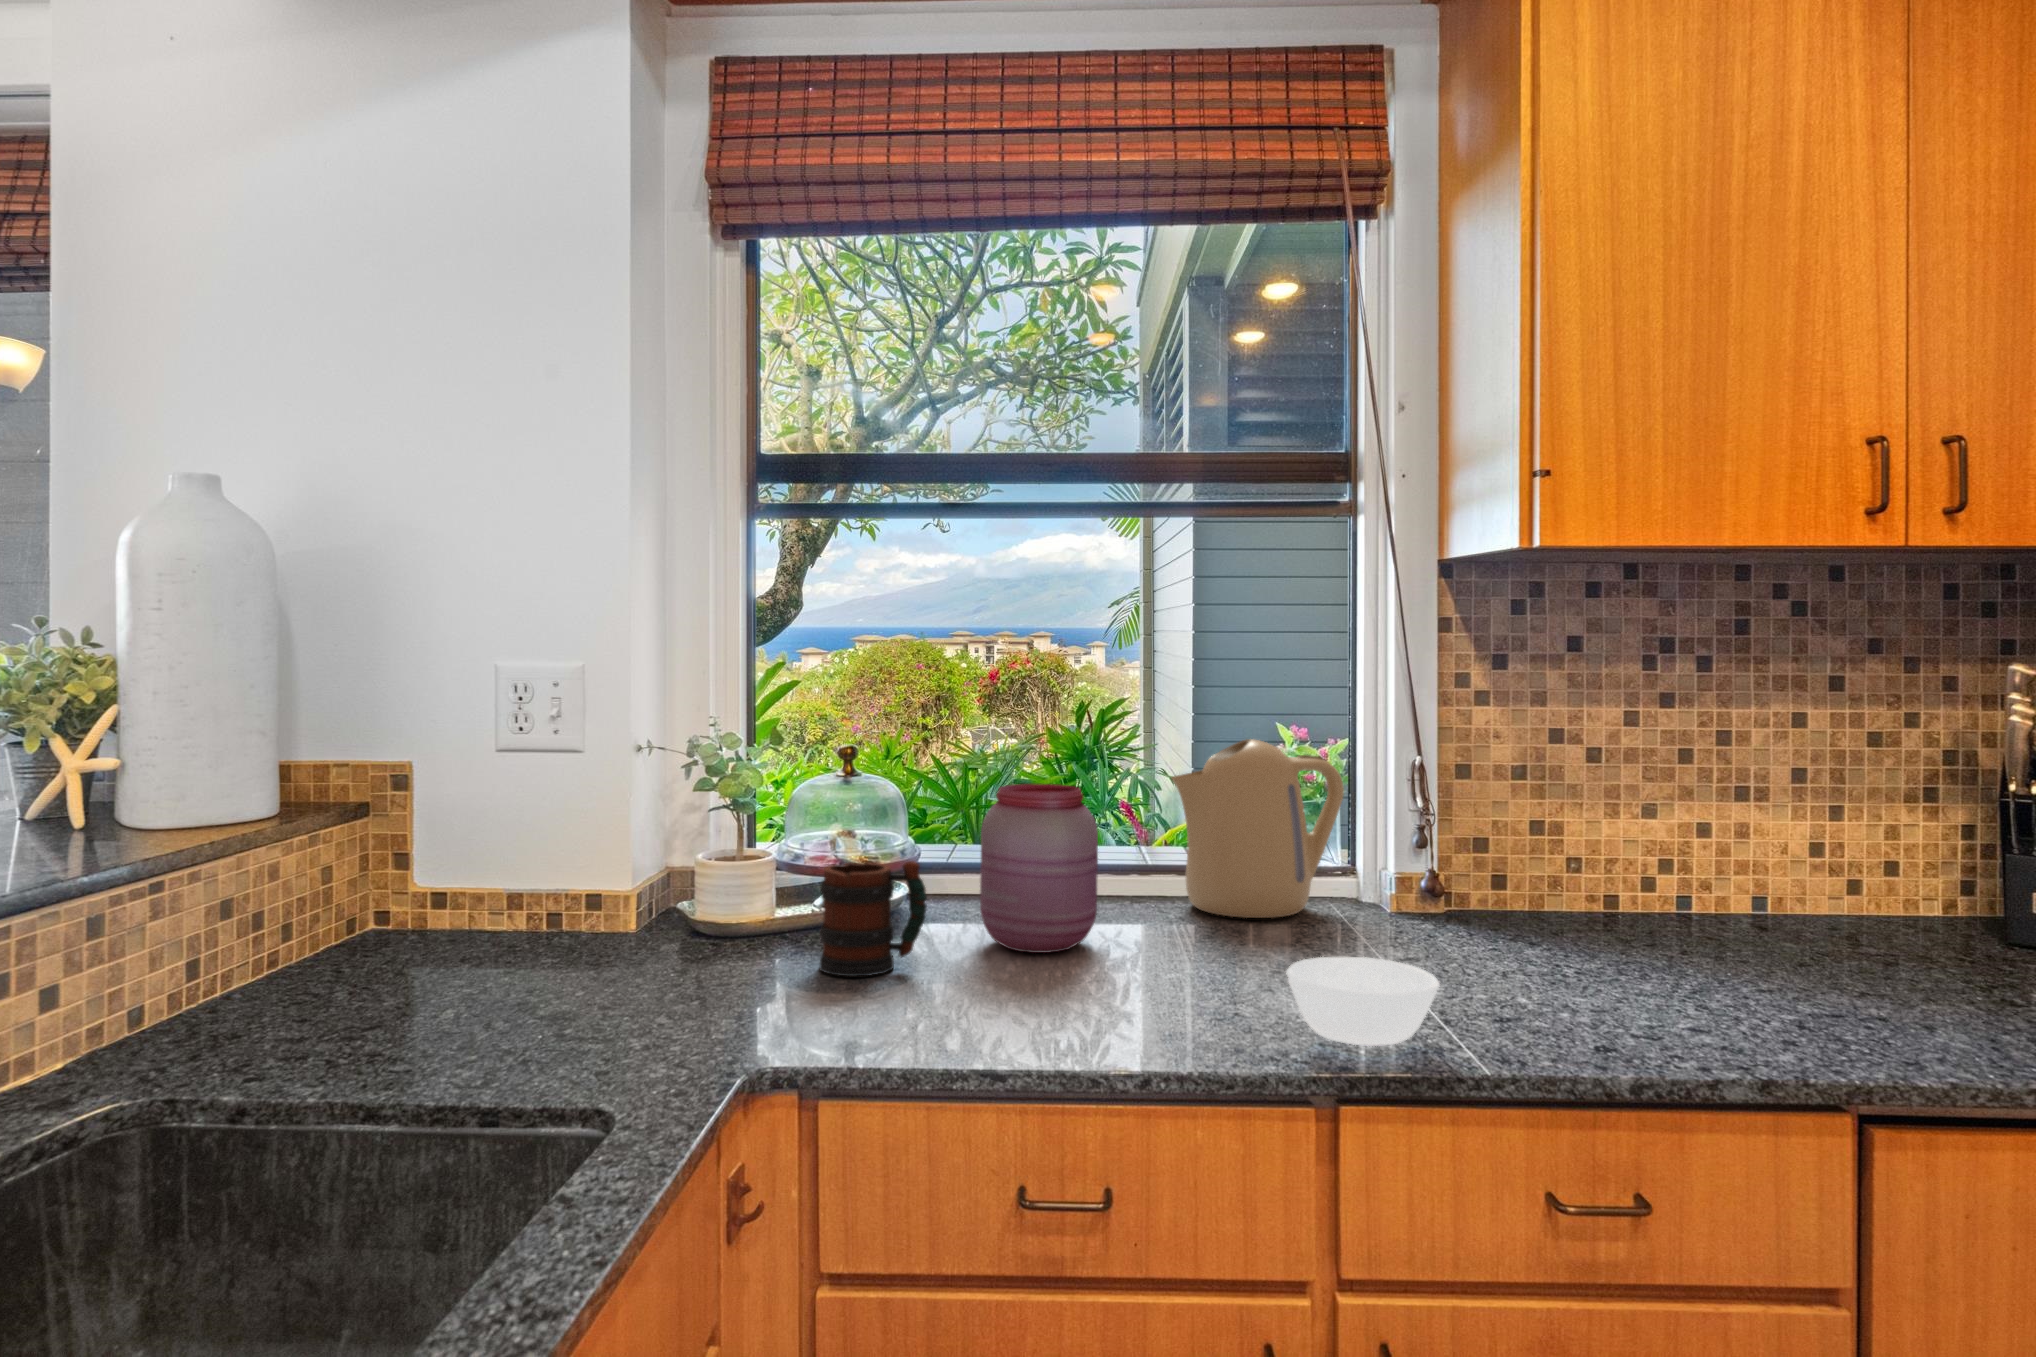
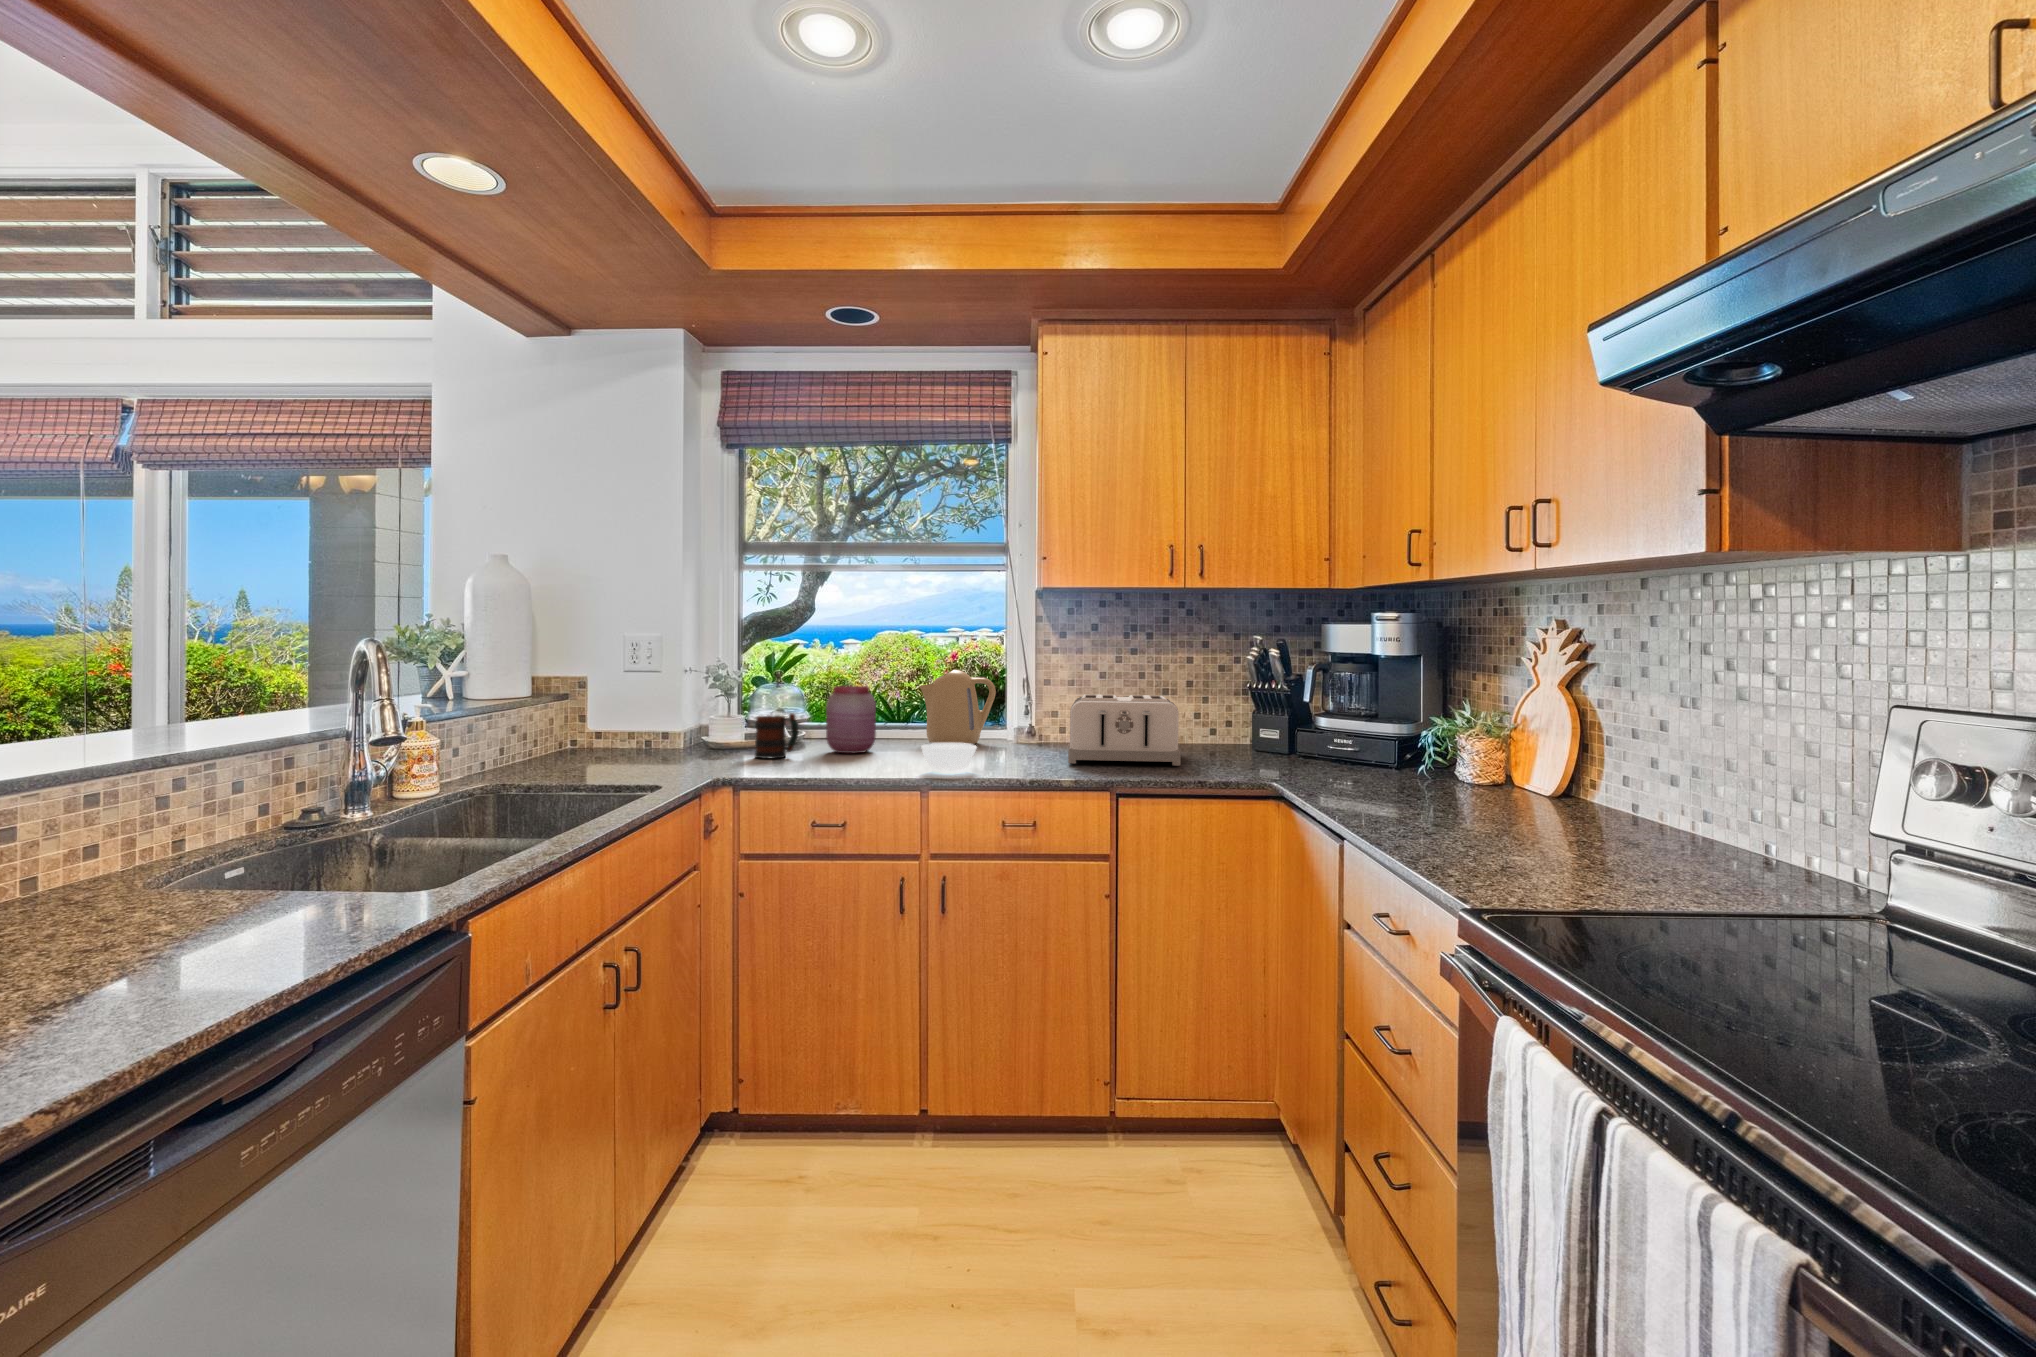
toaster: none [1557,810,1947,1019] -> present [1068,694,1181,766]

